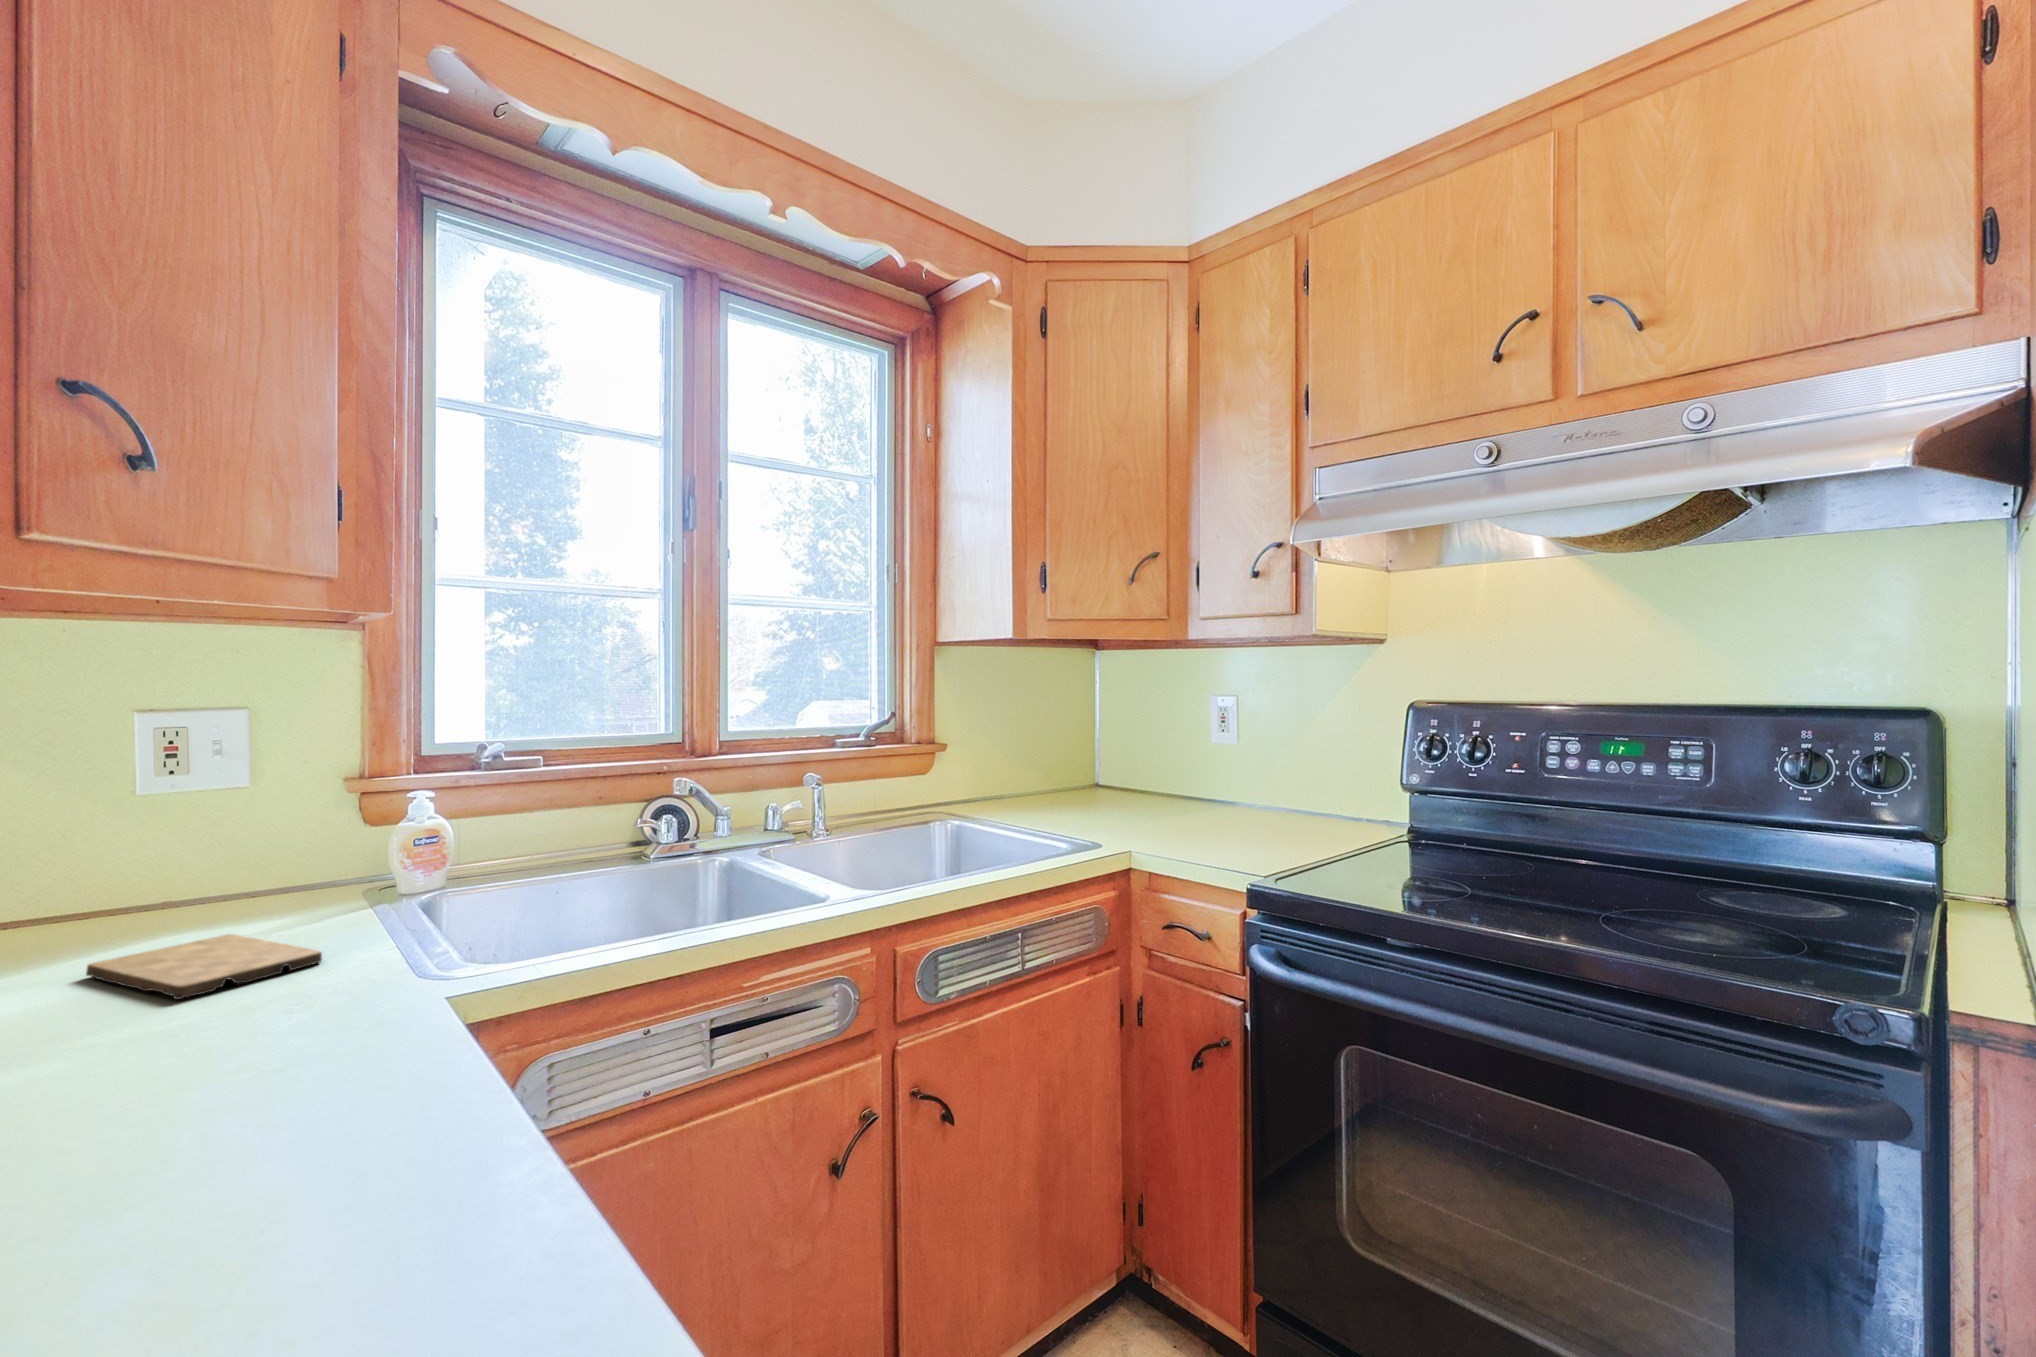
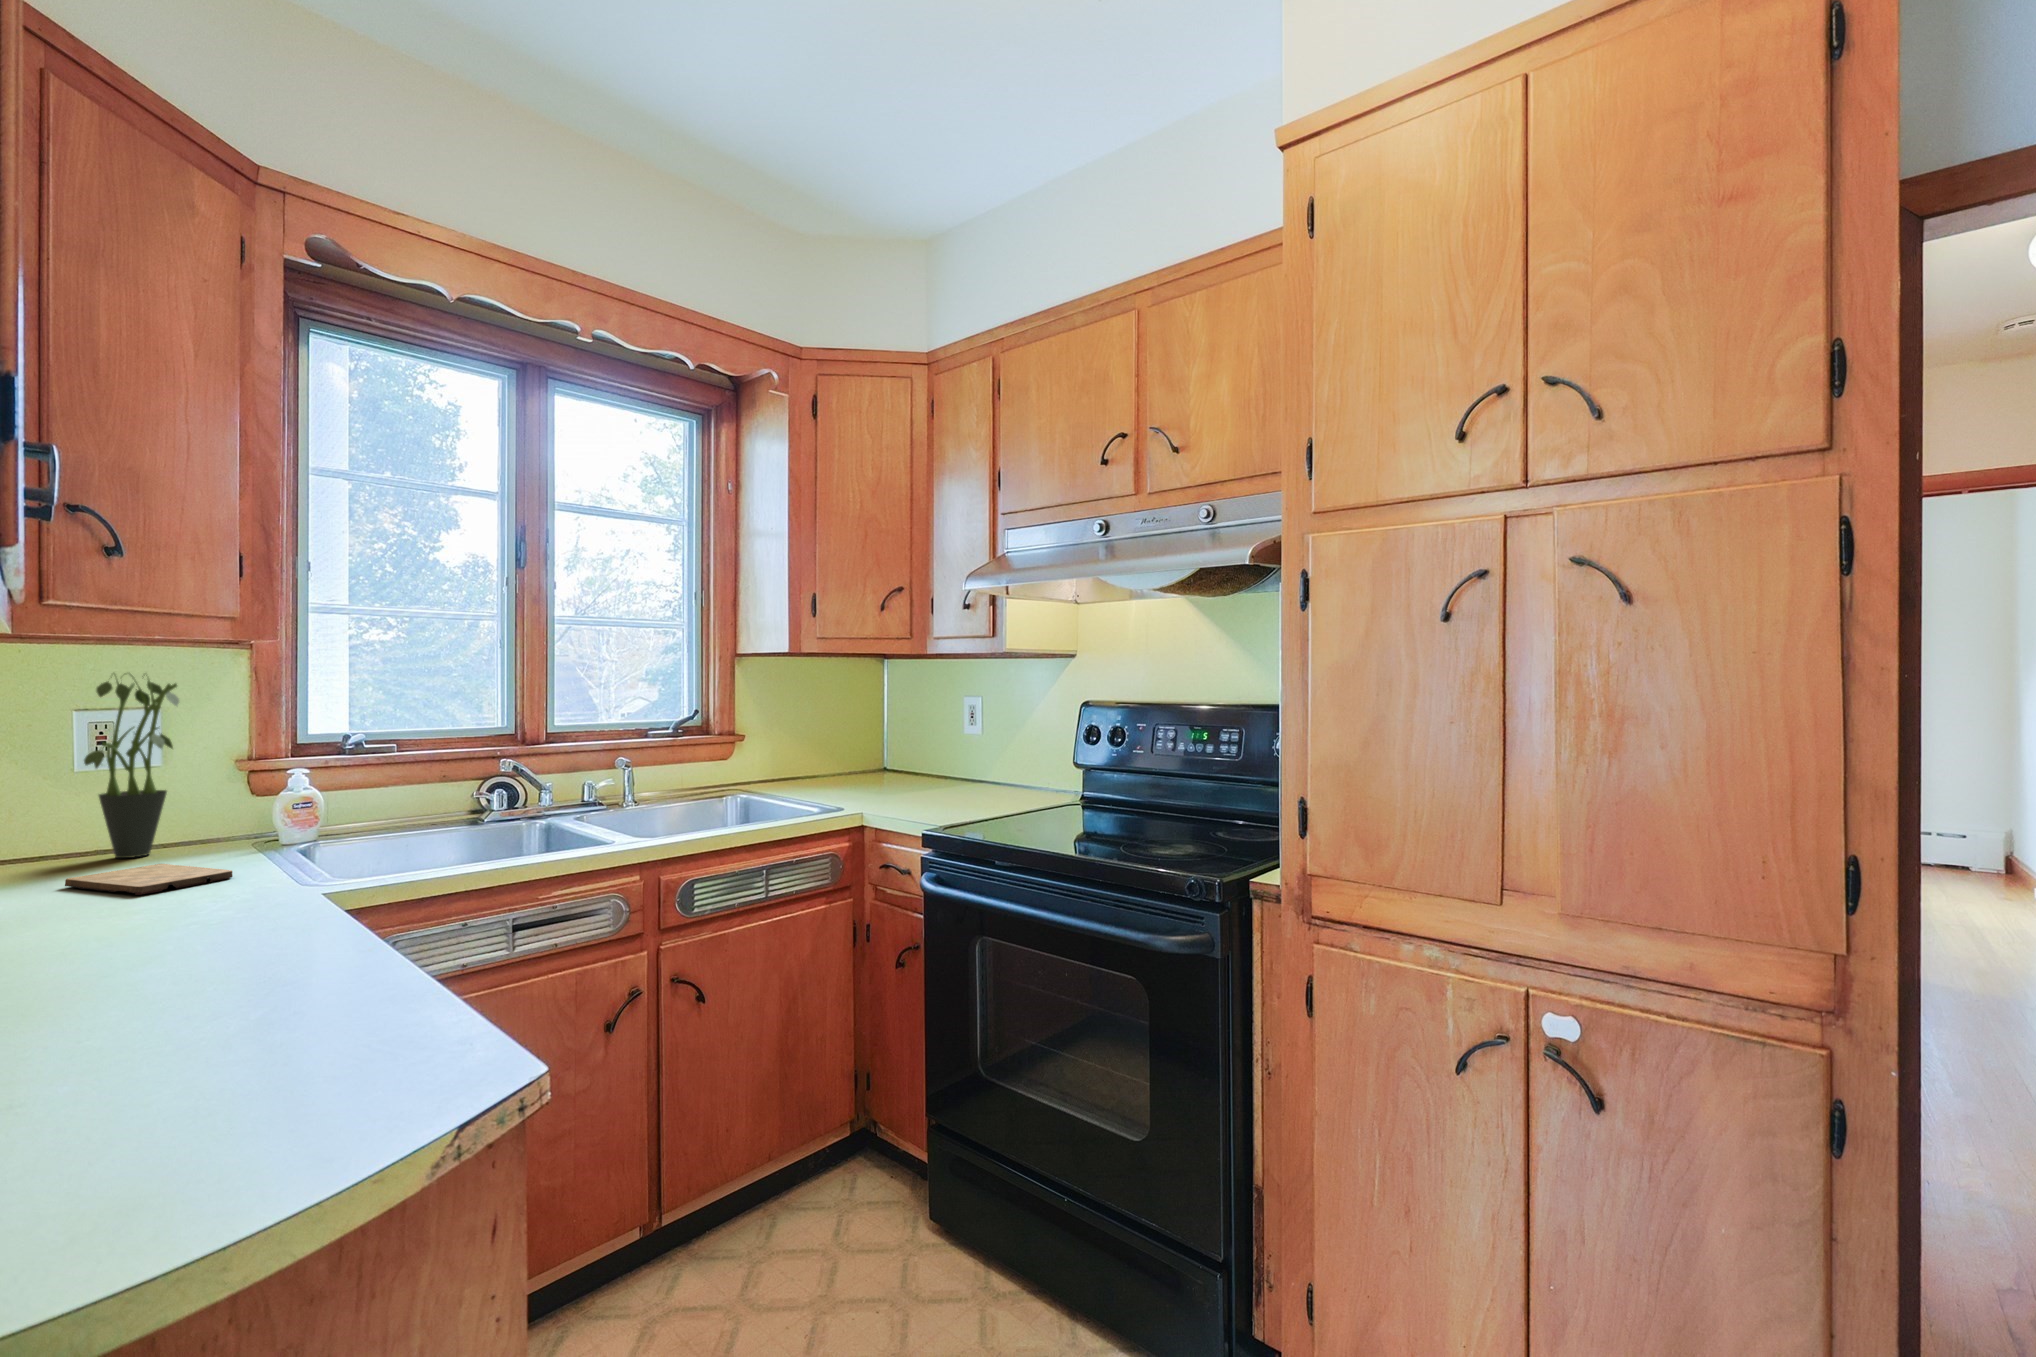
potted plant: none [135,657,286,918] -> present [84,674,179,858]

